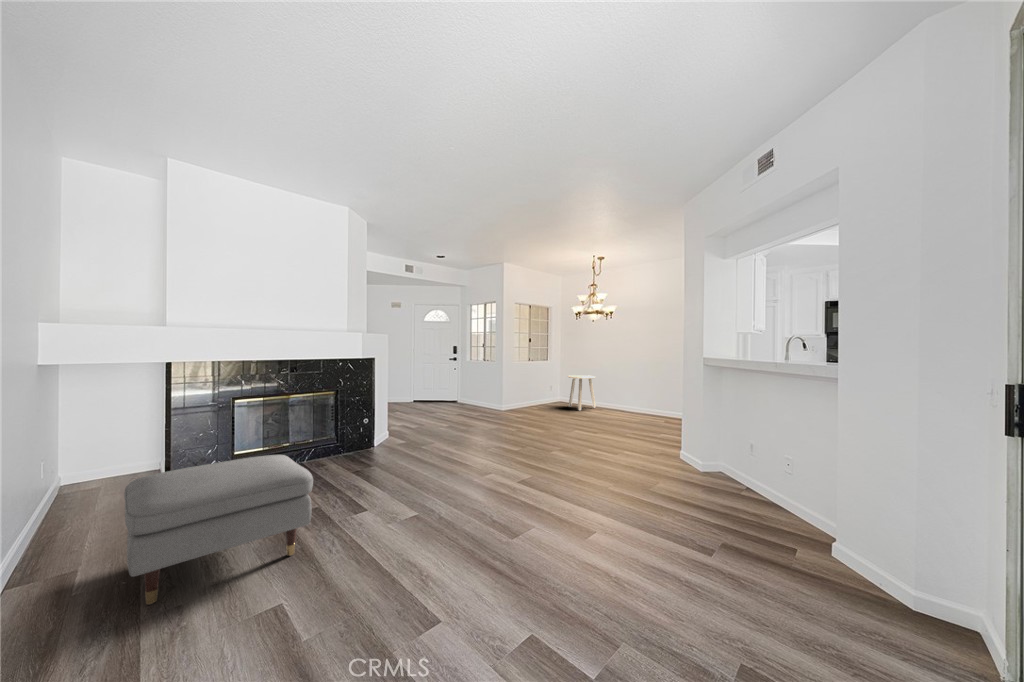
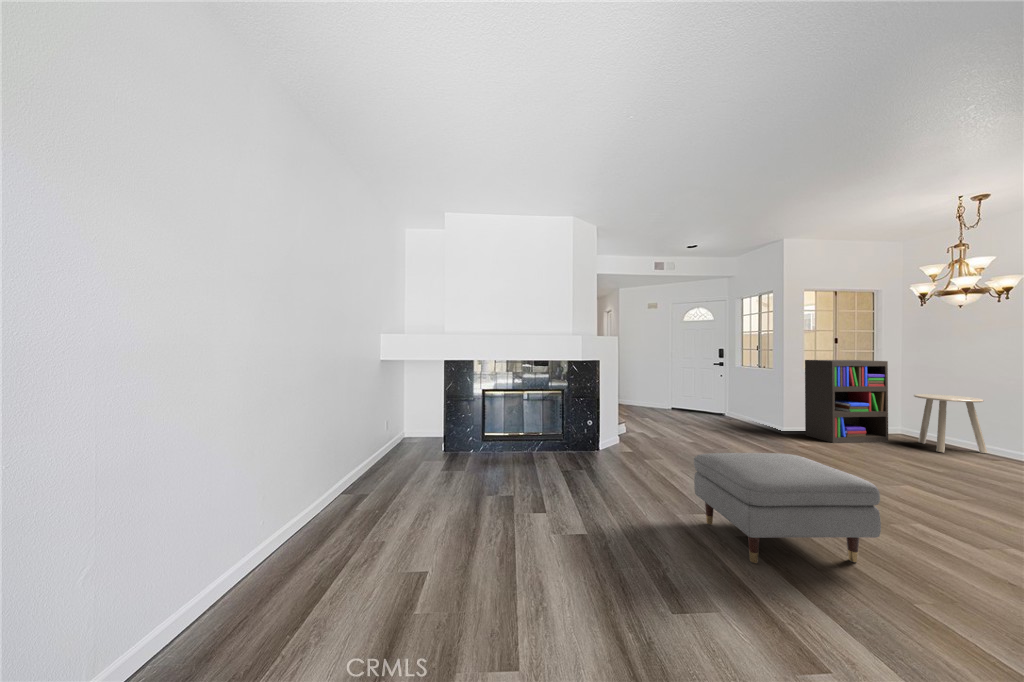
bookshelf: none [515,354,557,413] -> present [805,360,888,443]
ottoman: present [124,455,313,605] -> present [694,453,881,563]

